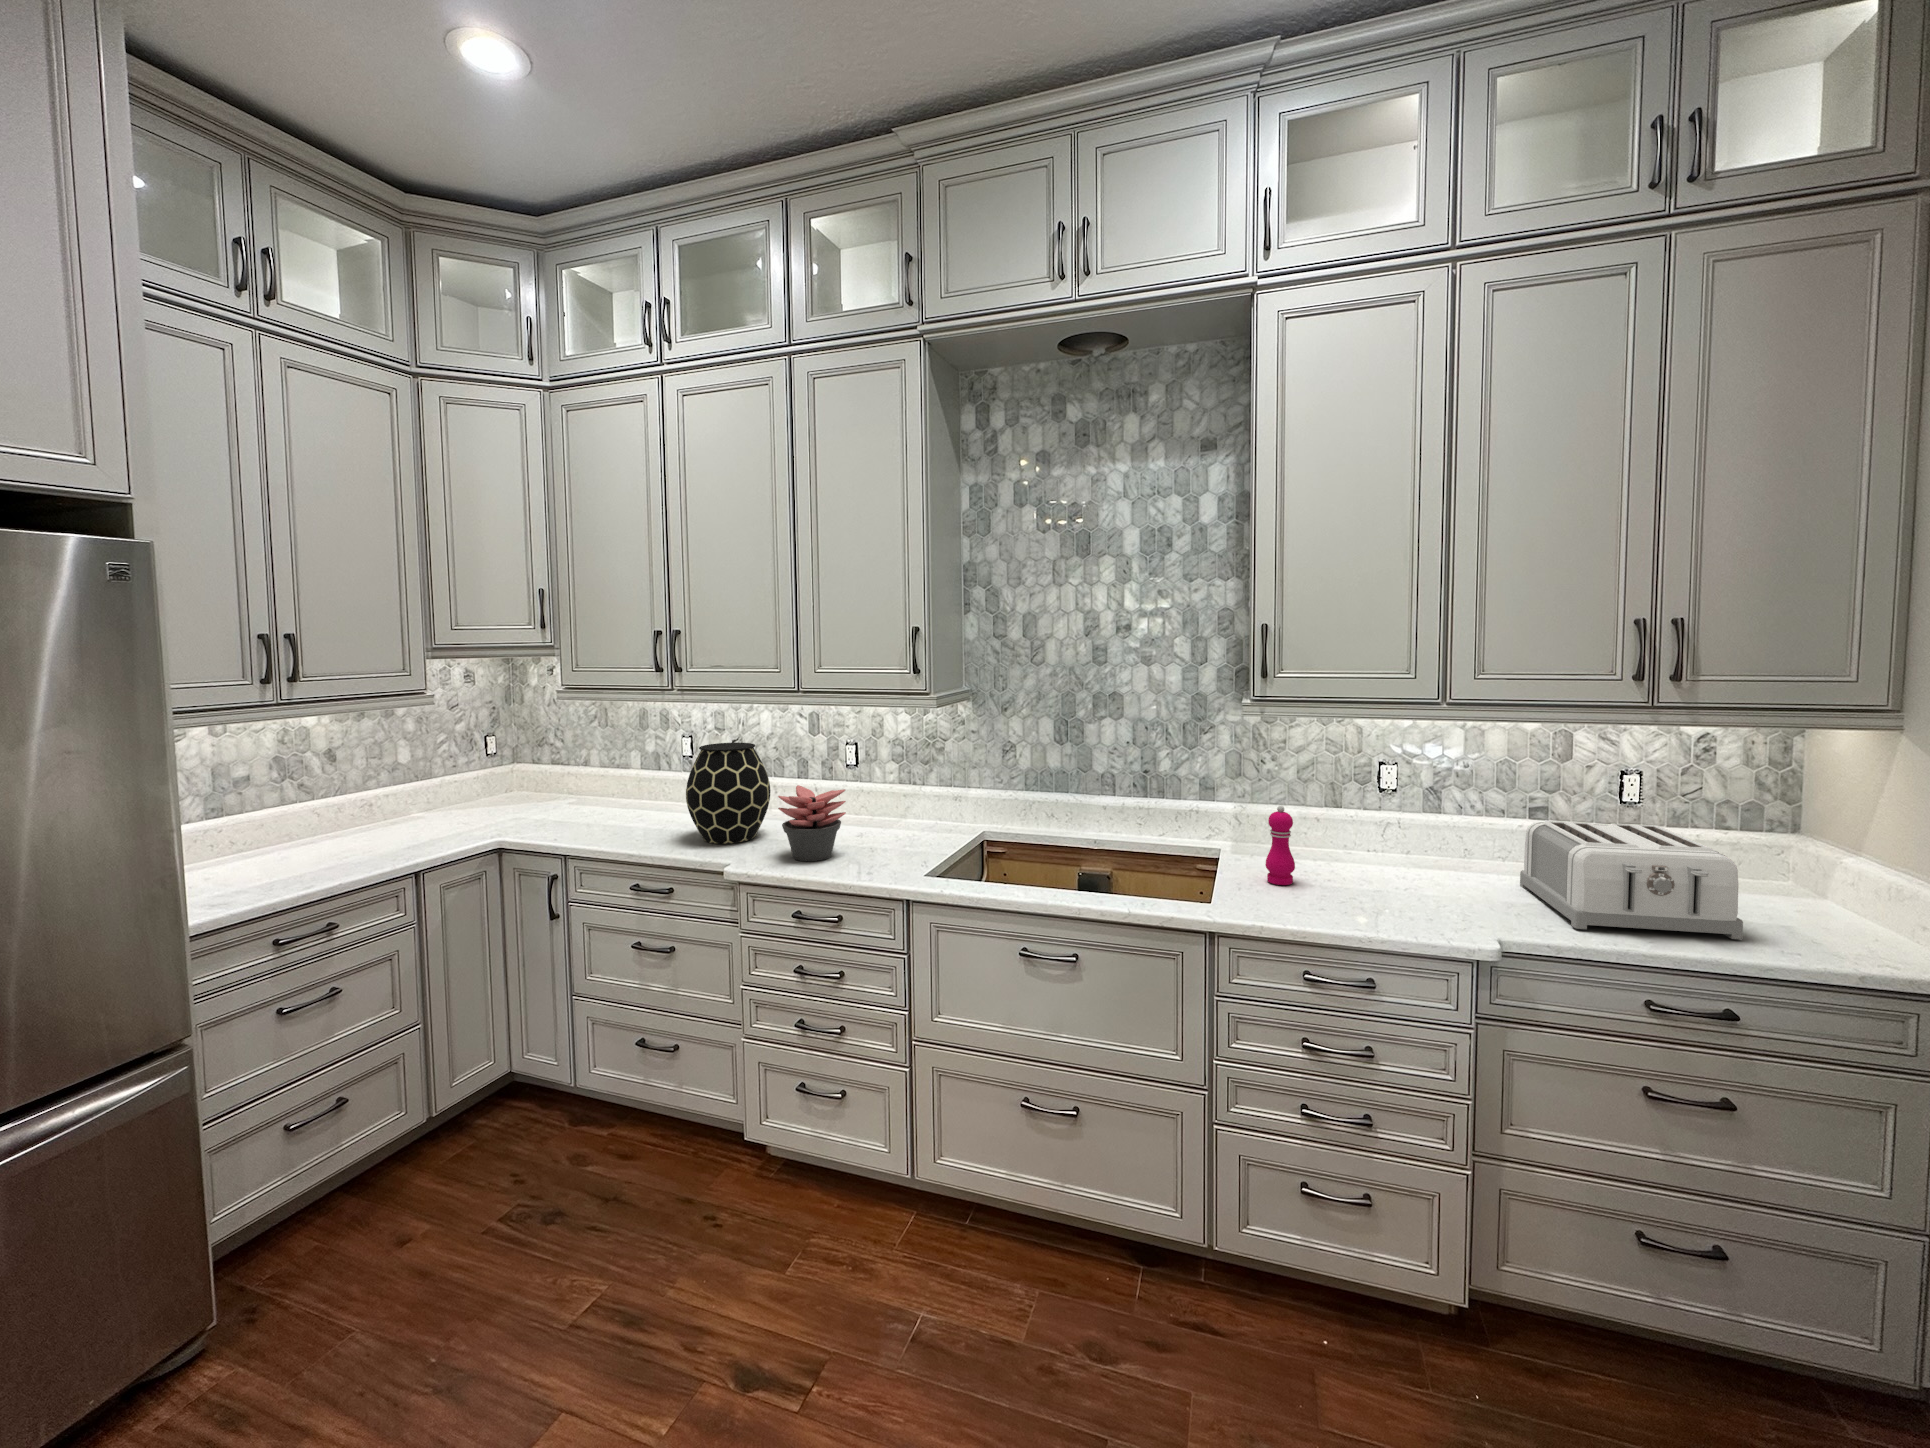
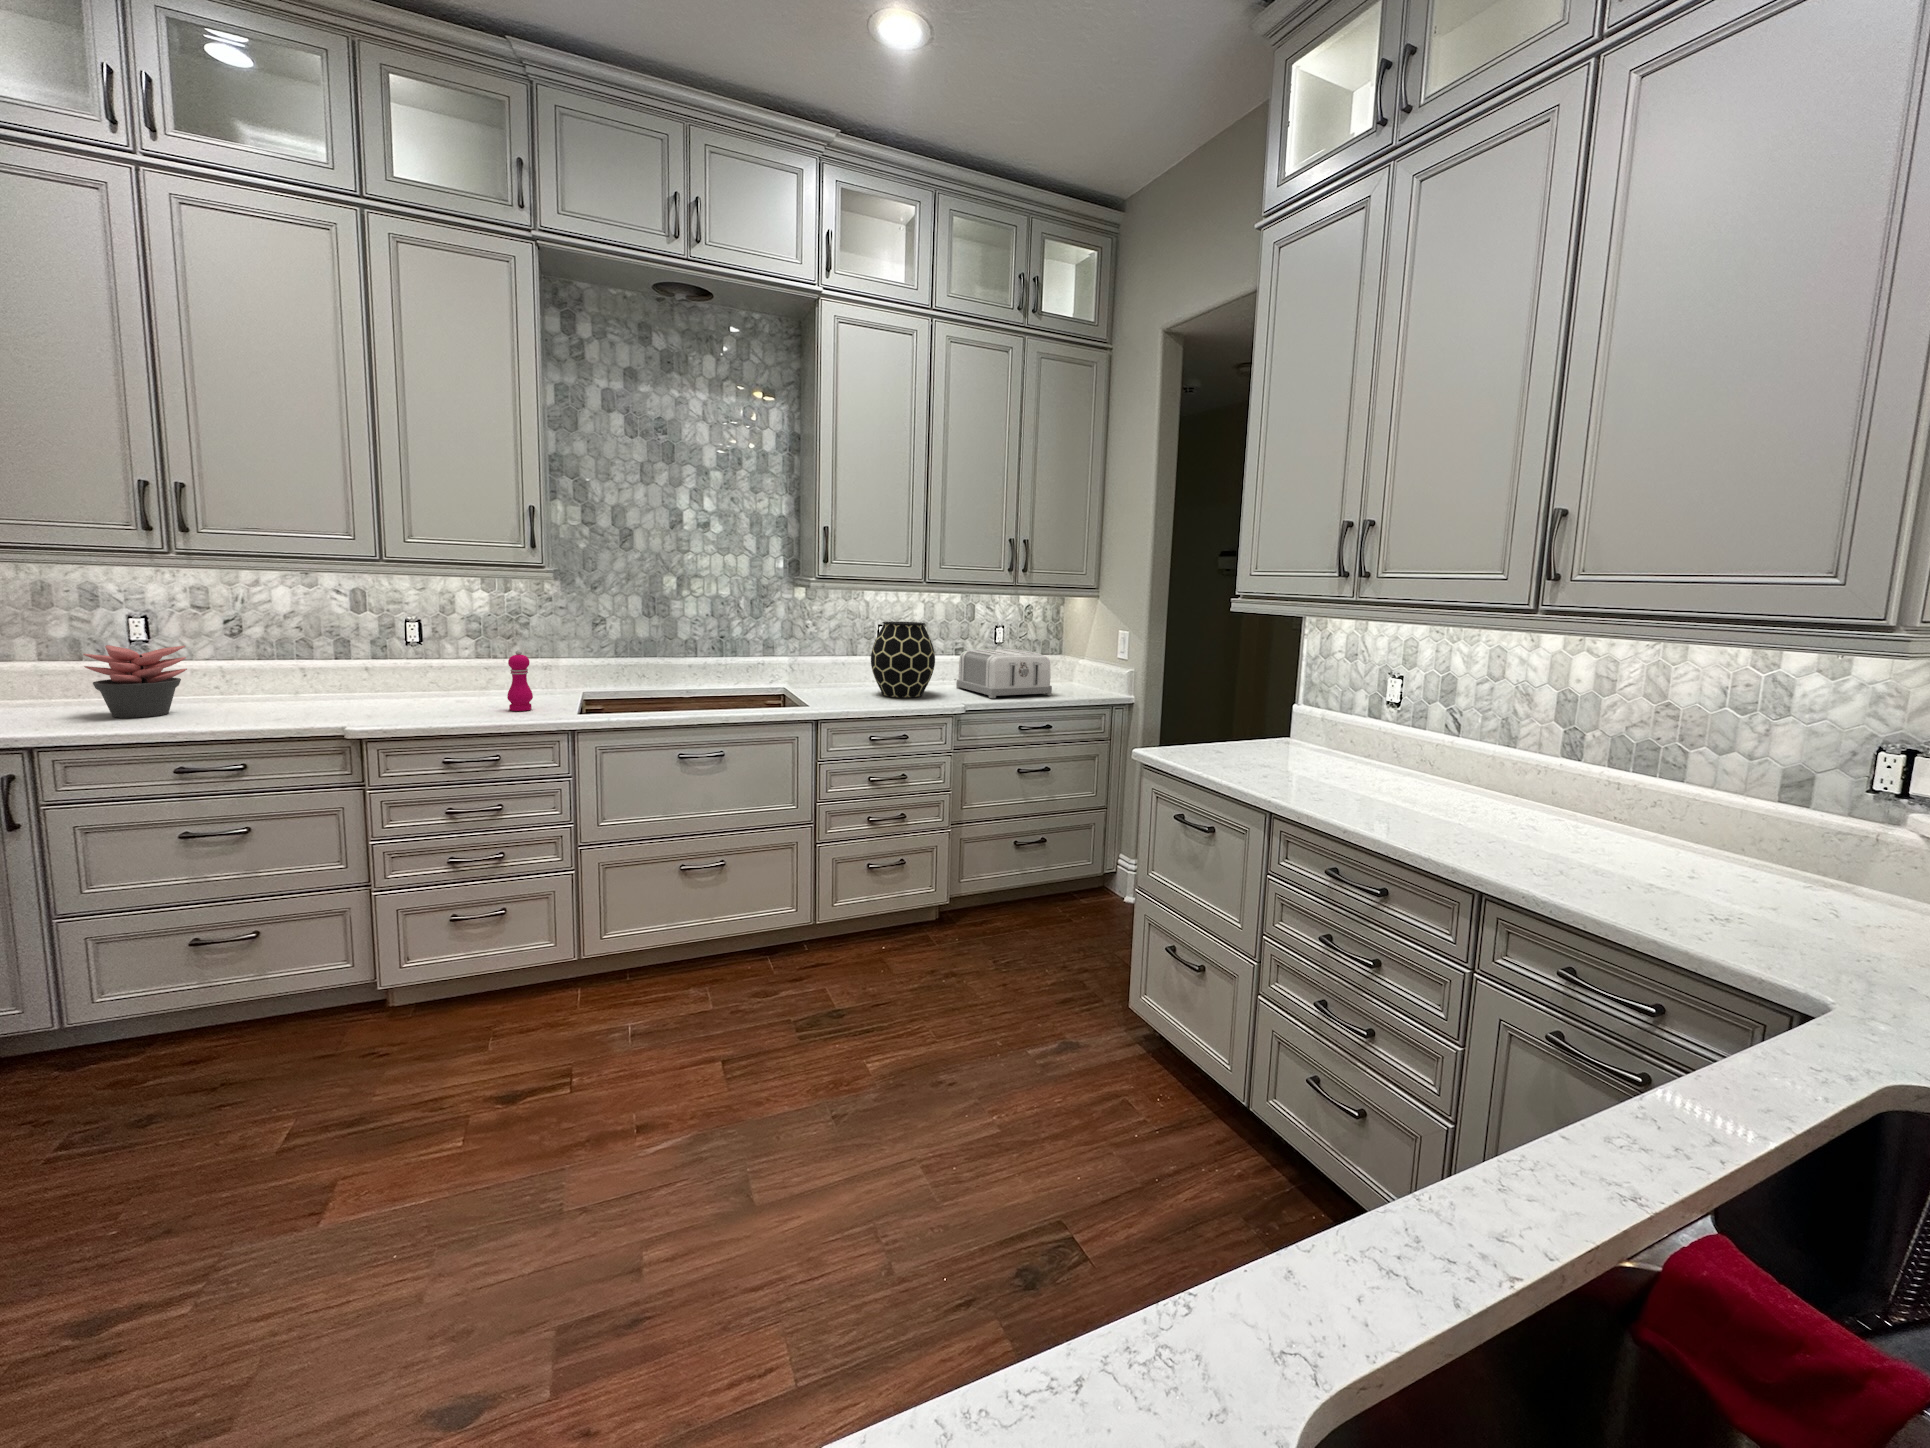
vase: present [686,743,771,844] -> present [871,622,935,698]
succulent plant: present [778,785,846,861] -> present [83,645,187,718]
pepper mill: present [1265,806,1295,885] -> present [507,650,533,711]

